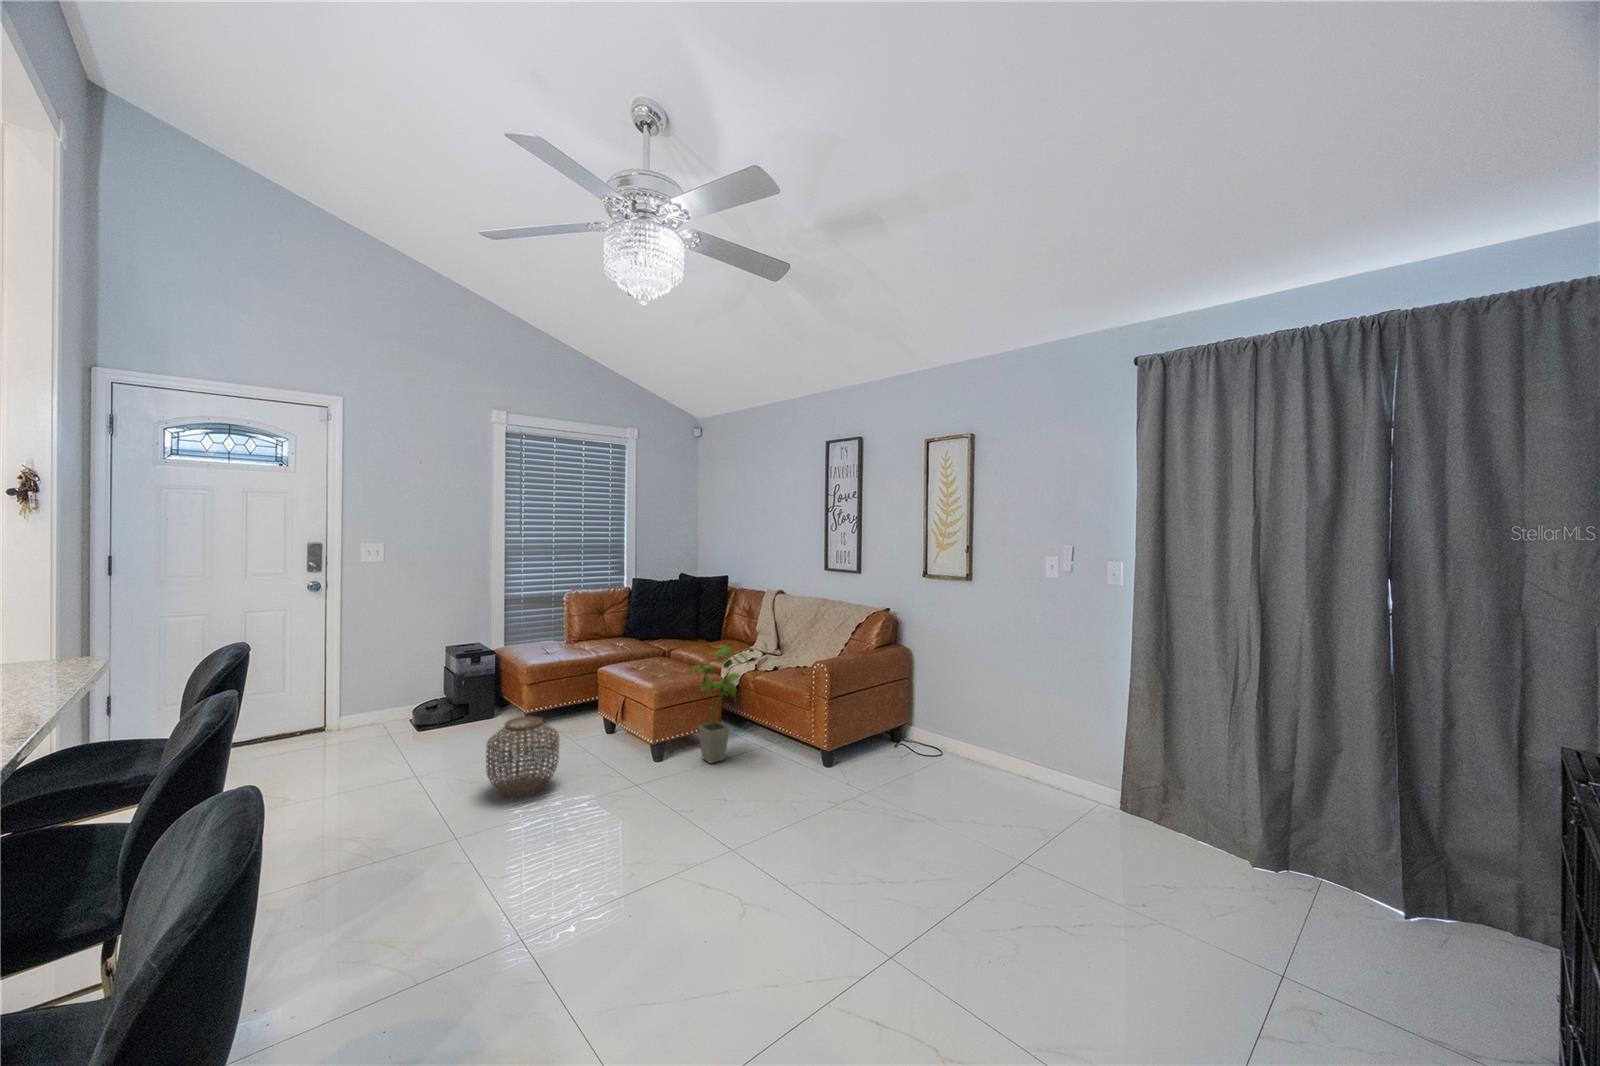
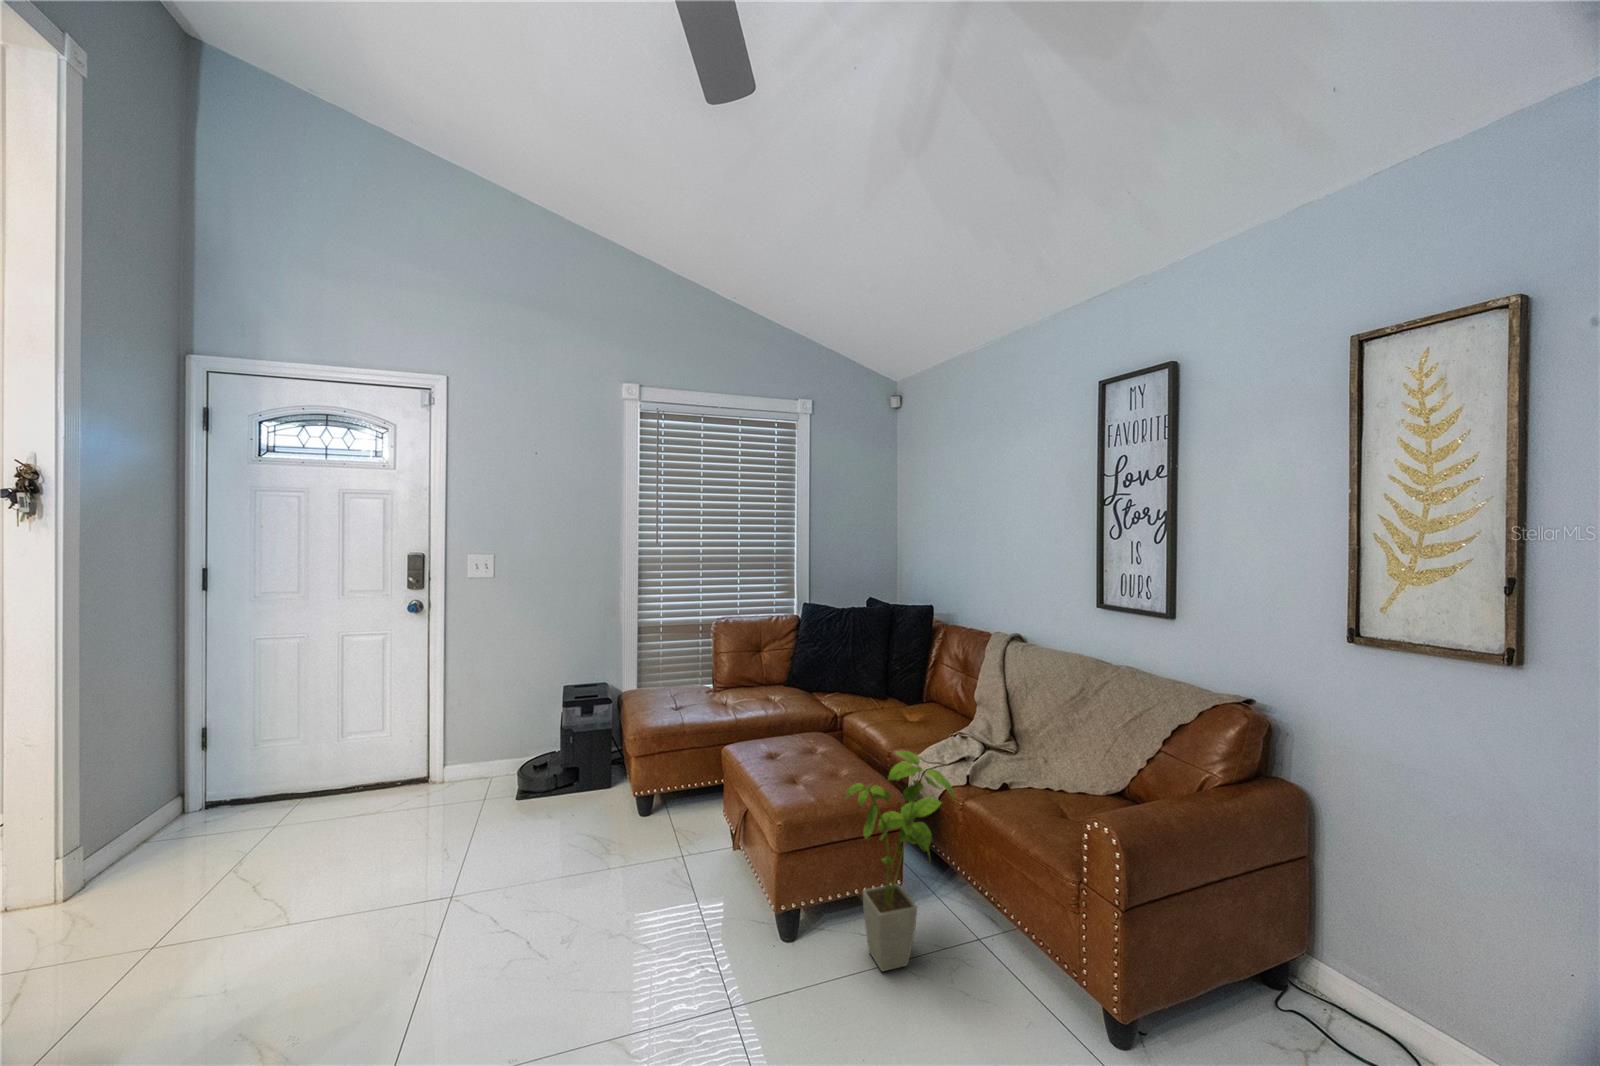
woven basket: present [486,716,559,797] -> none [502,845,622,996]

